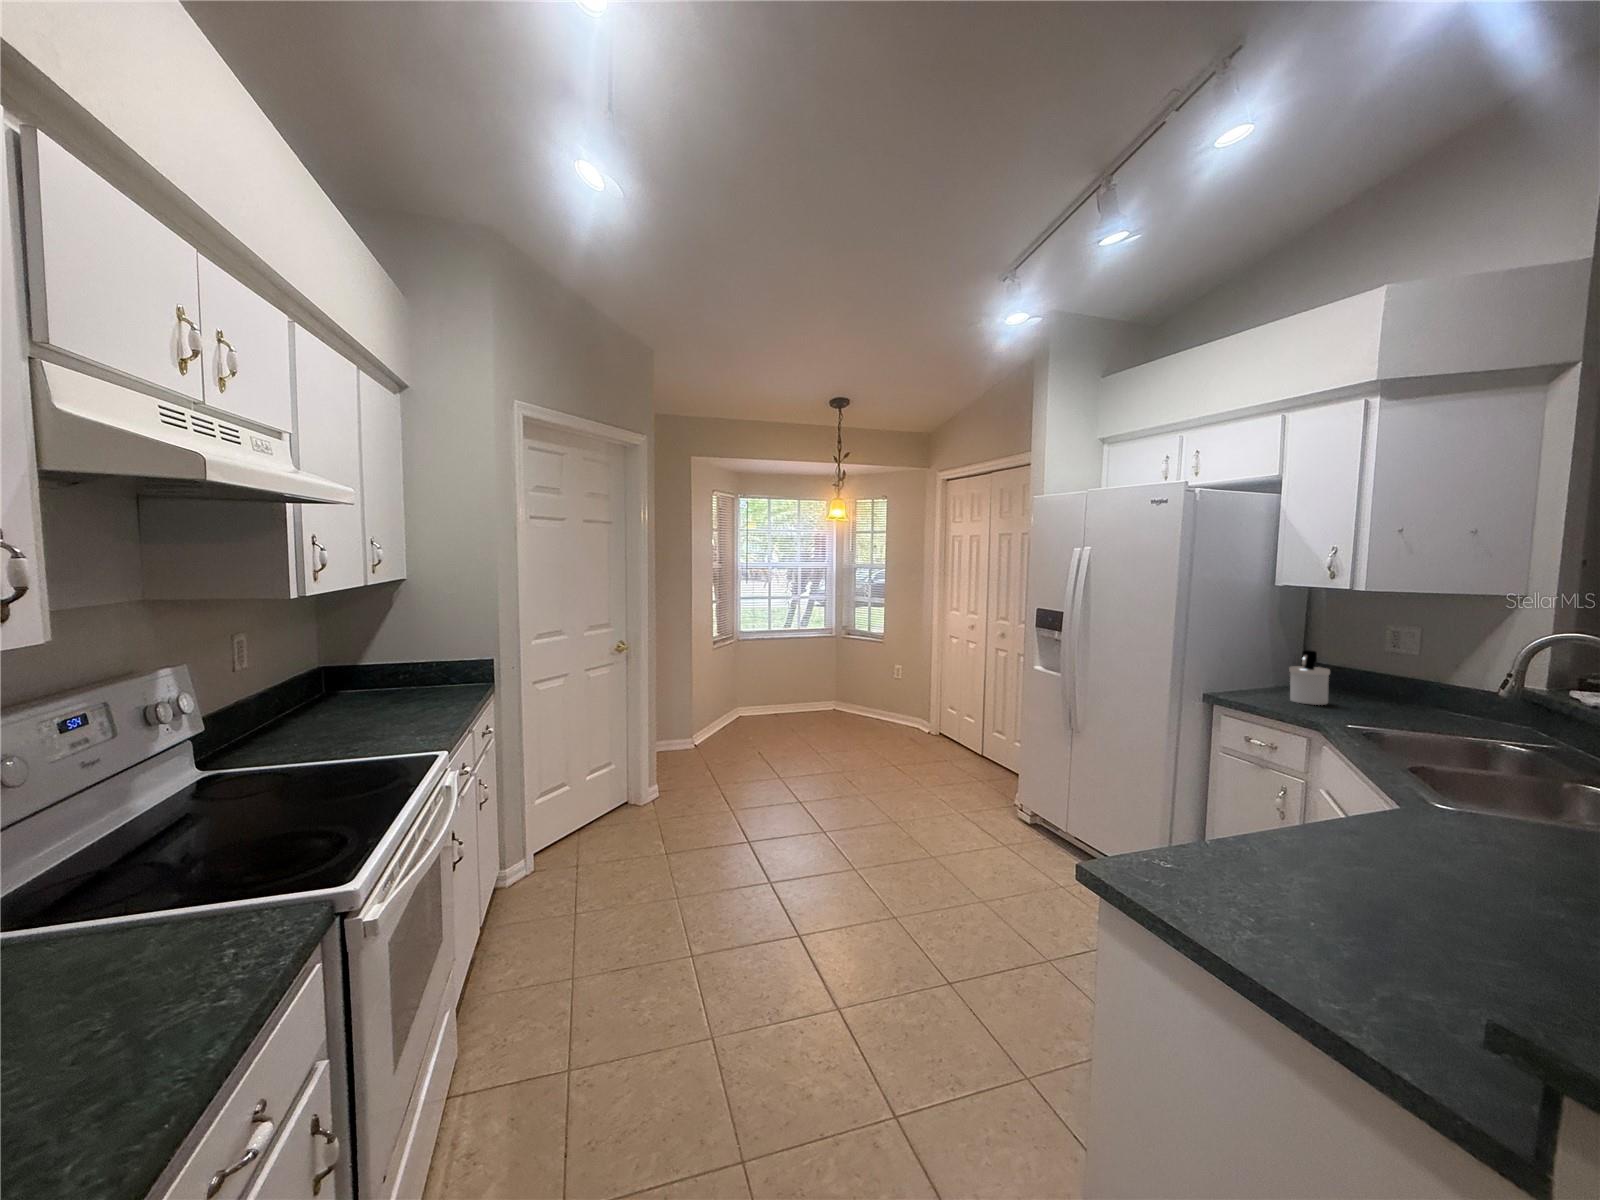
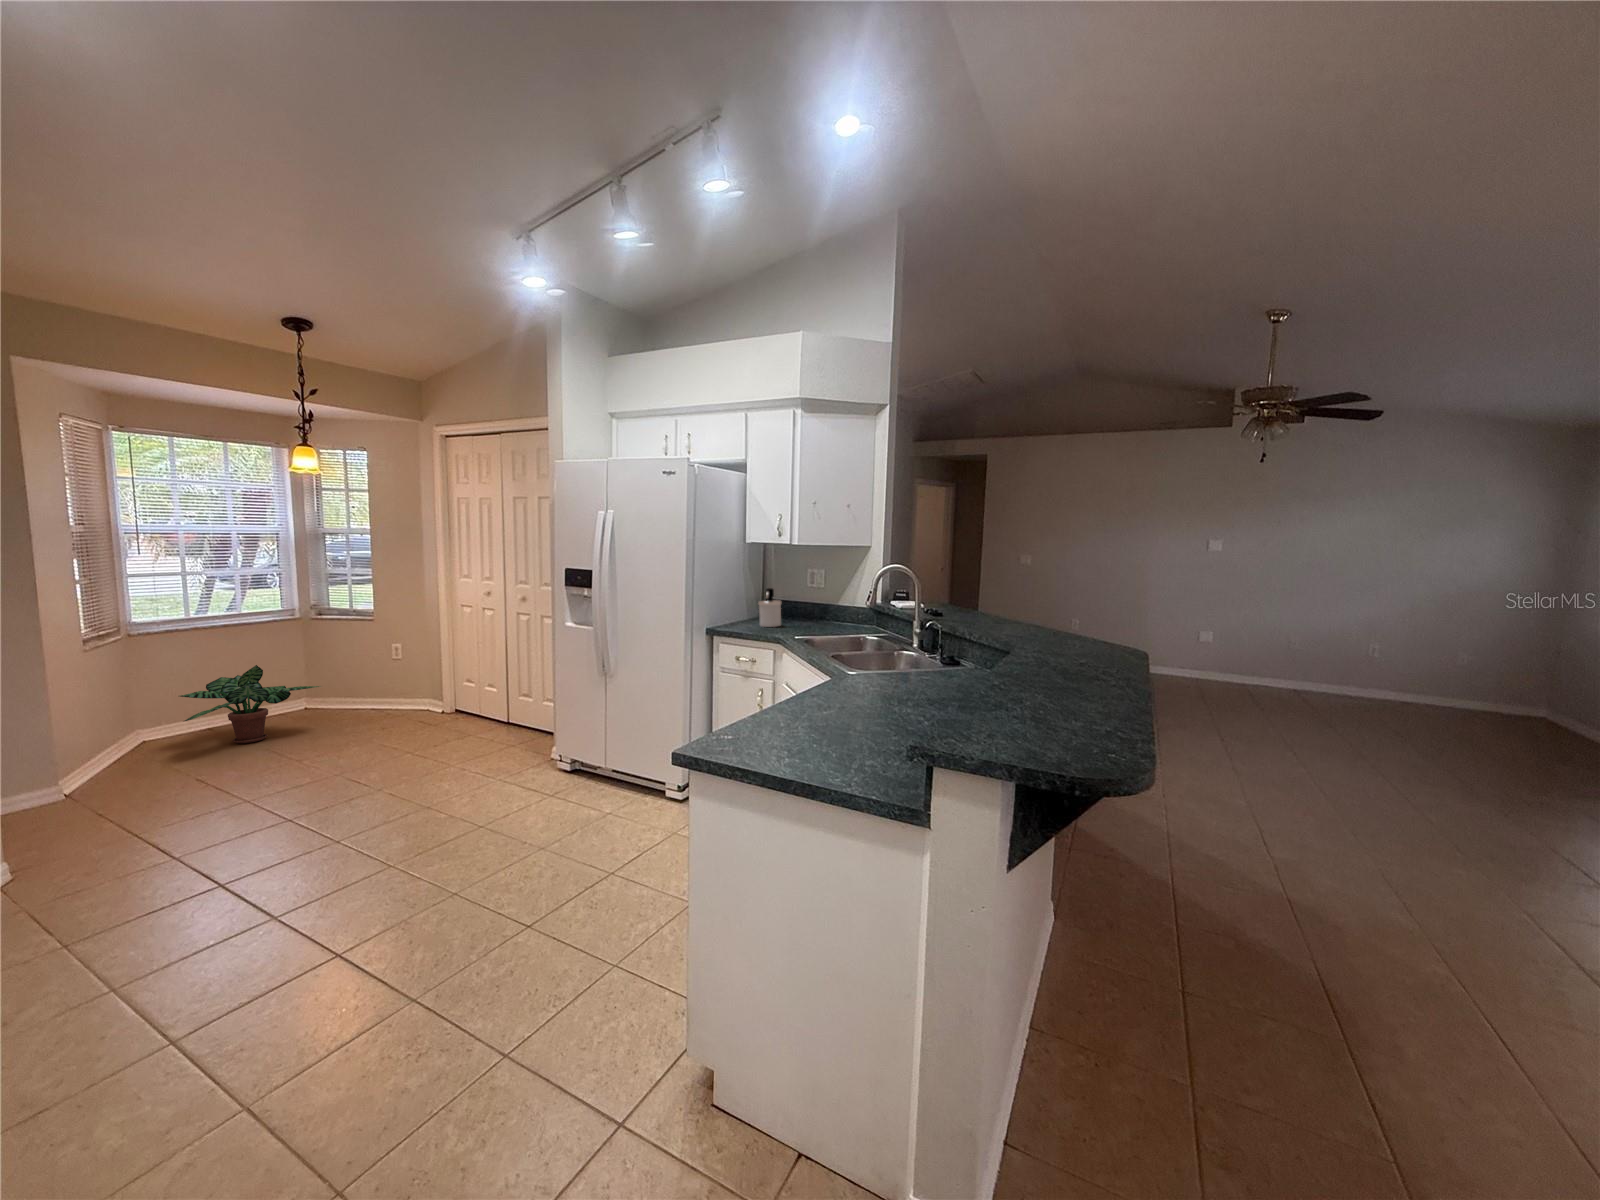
potted plant: none [760,669,845,727] -> present [180,665,320,743]

